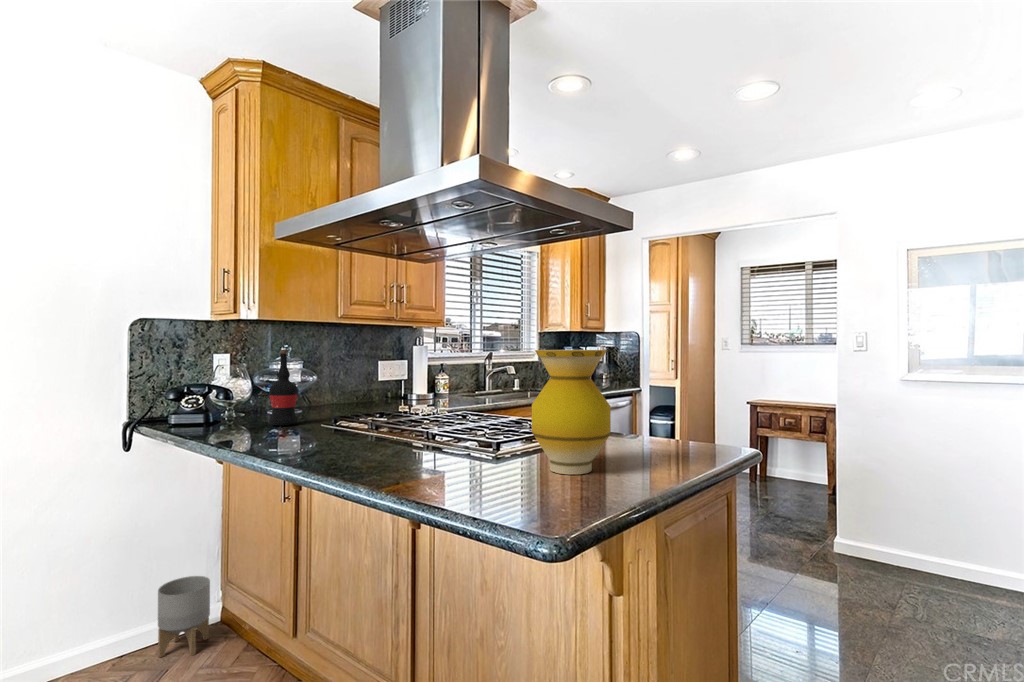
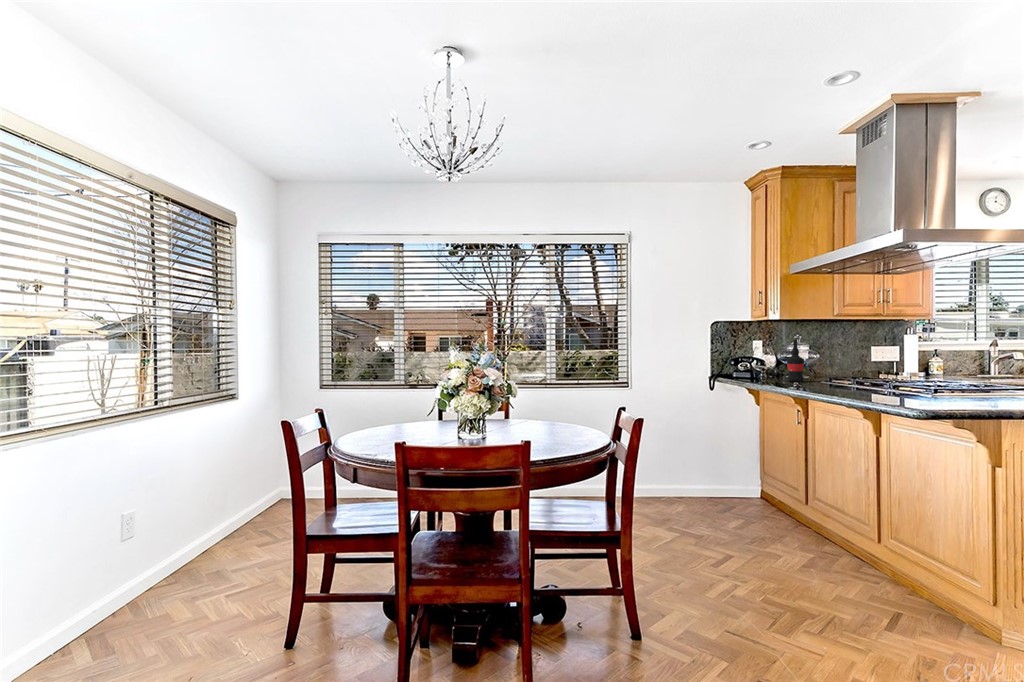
vase: present [532,350,611,474] -> none [933,336,991,406]
planter: present [158,576,210,658] -> none [727,465,754,505]

